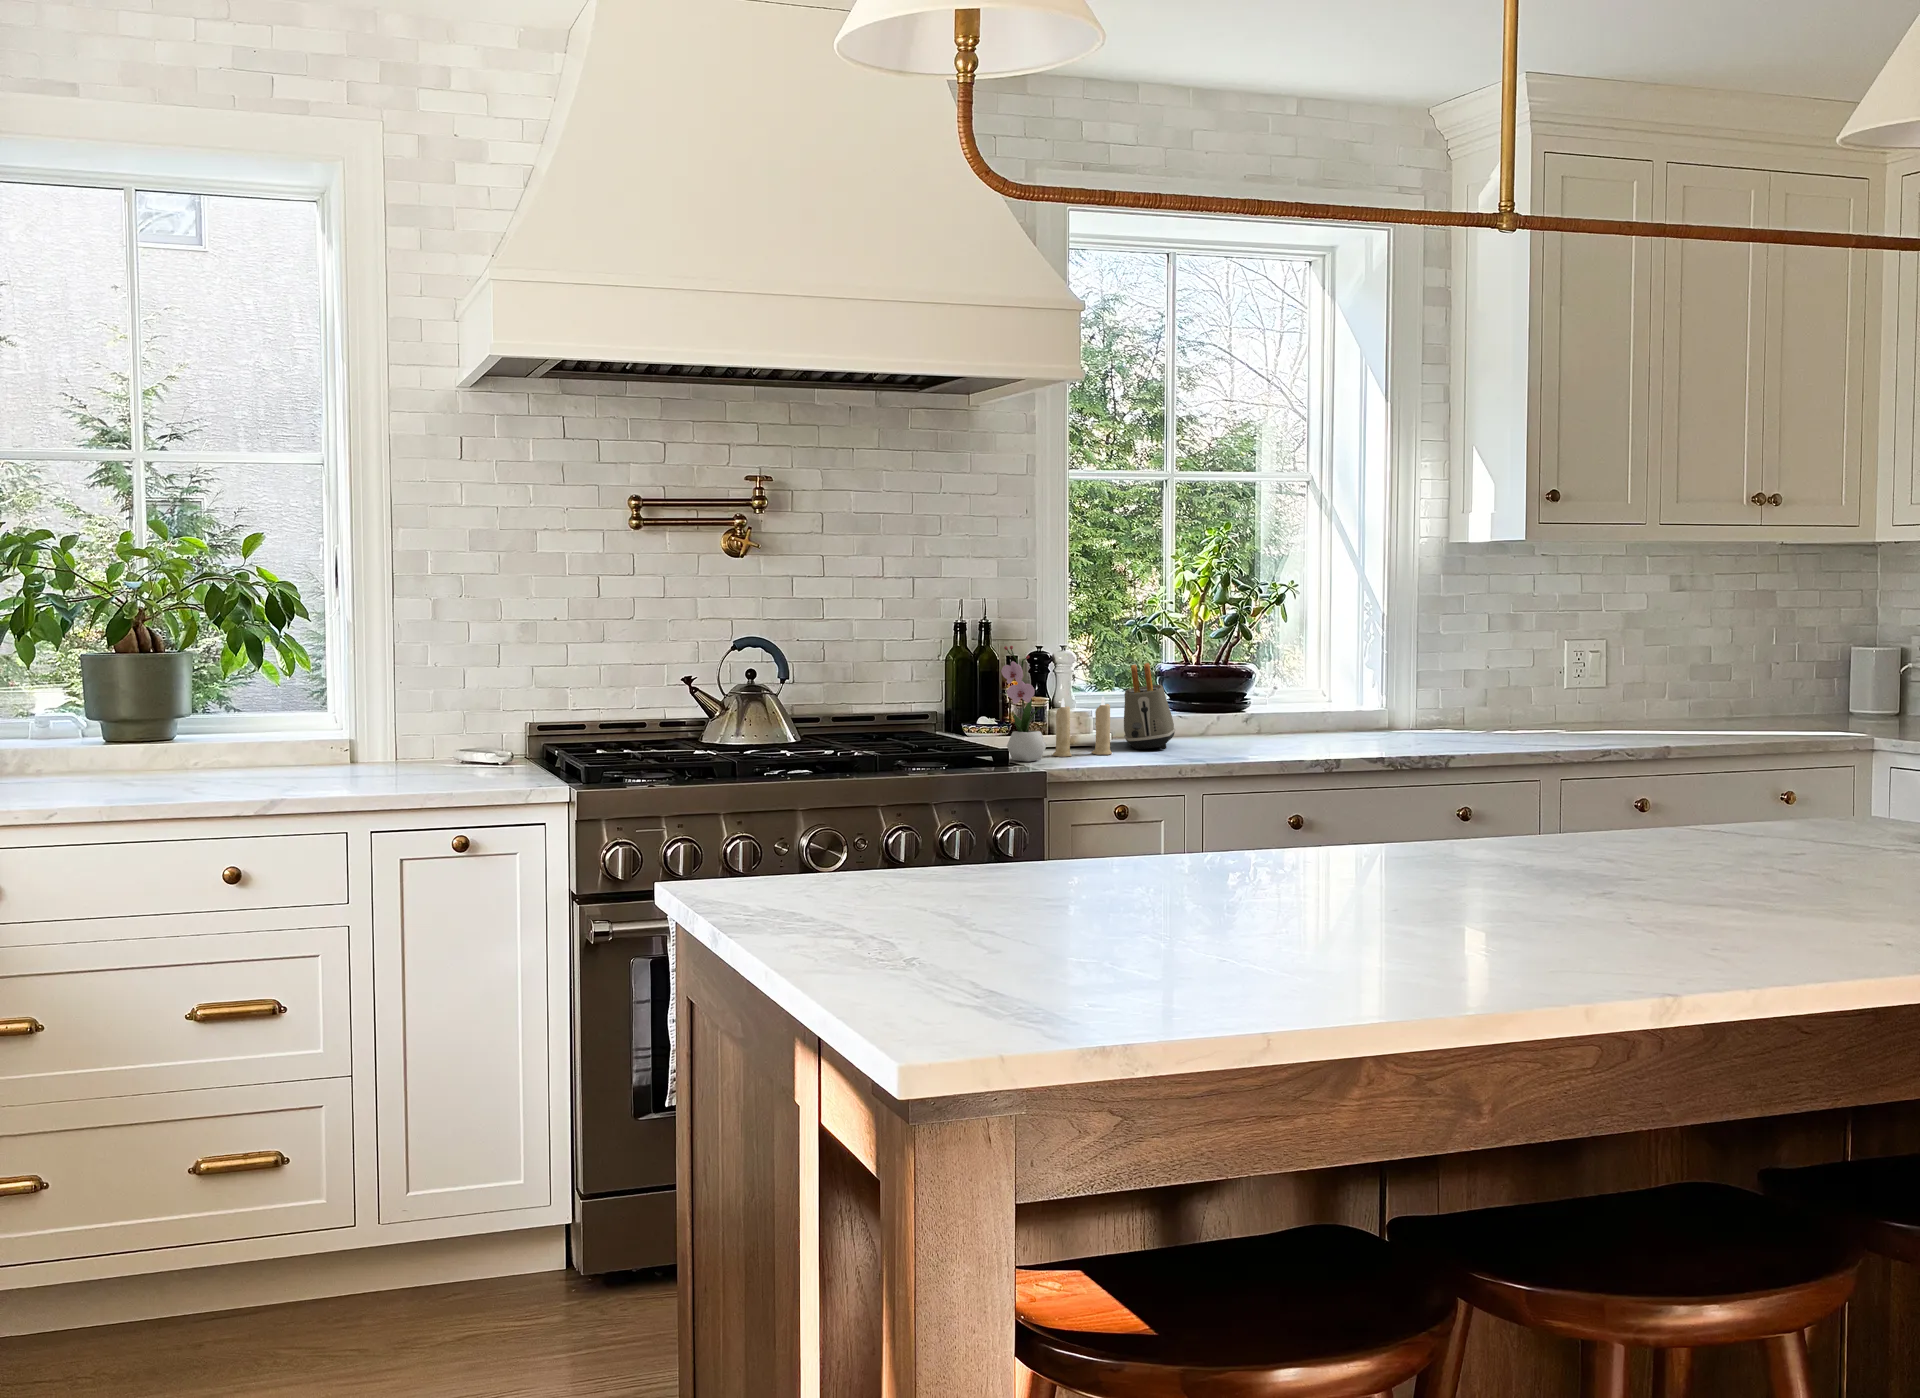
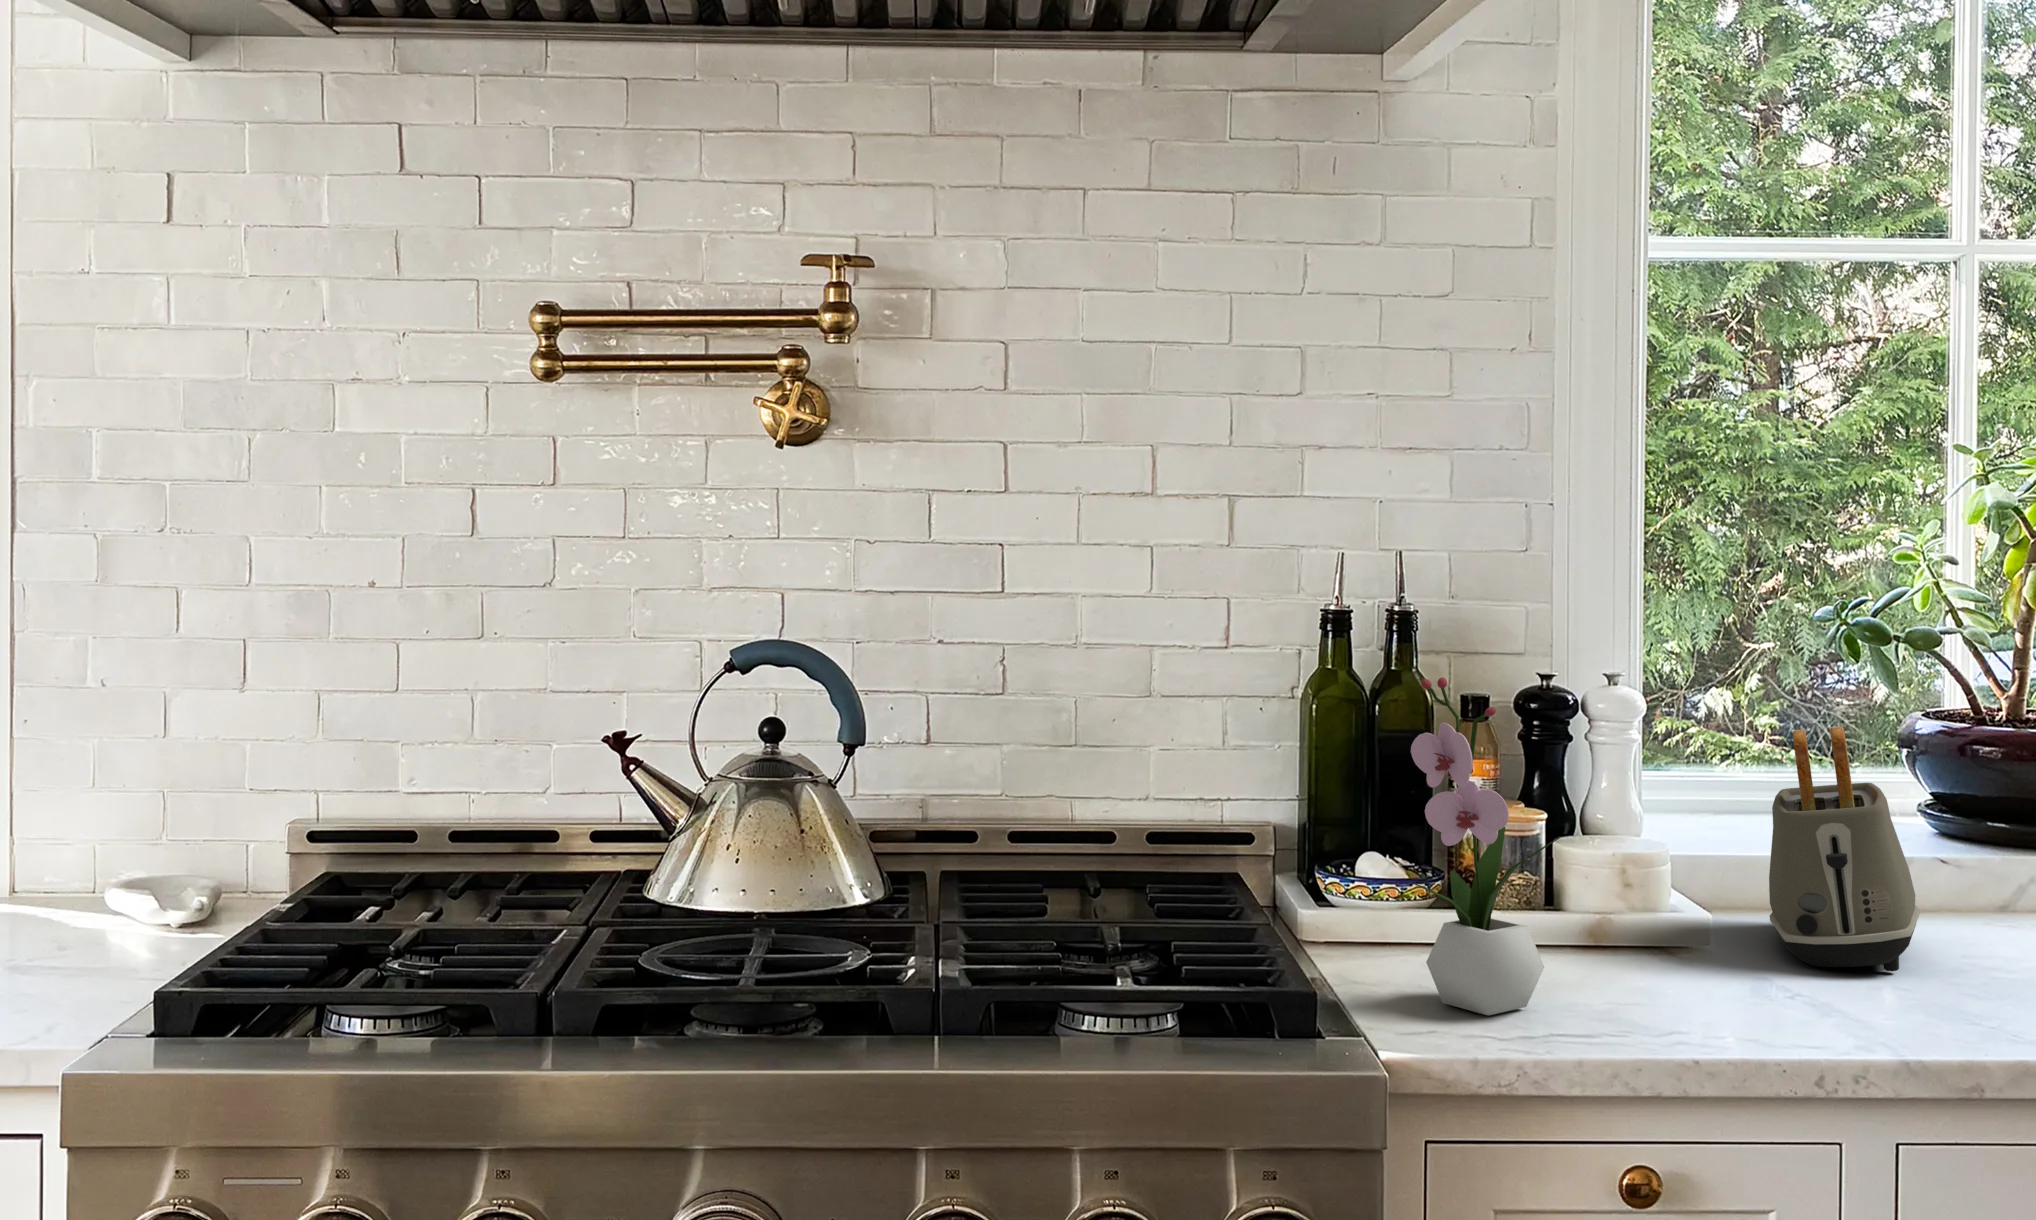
candle: present [1052,697,1112,757] -> none [1564,817,1742,993]

